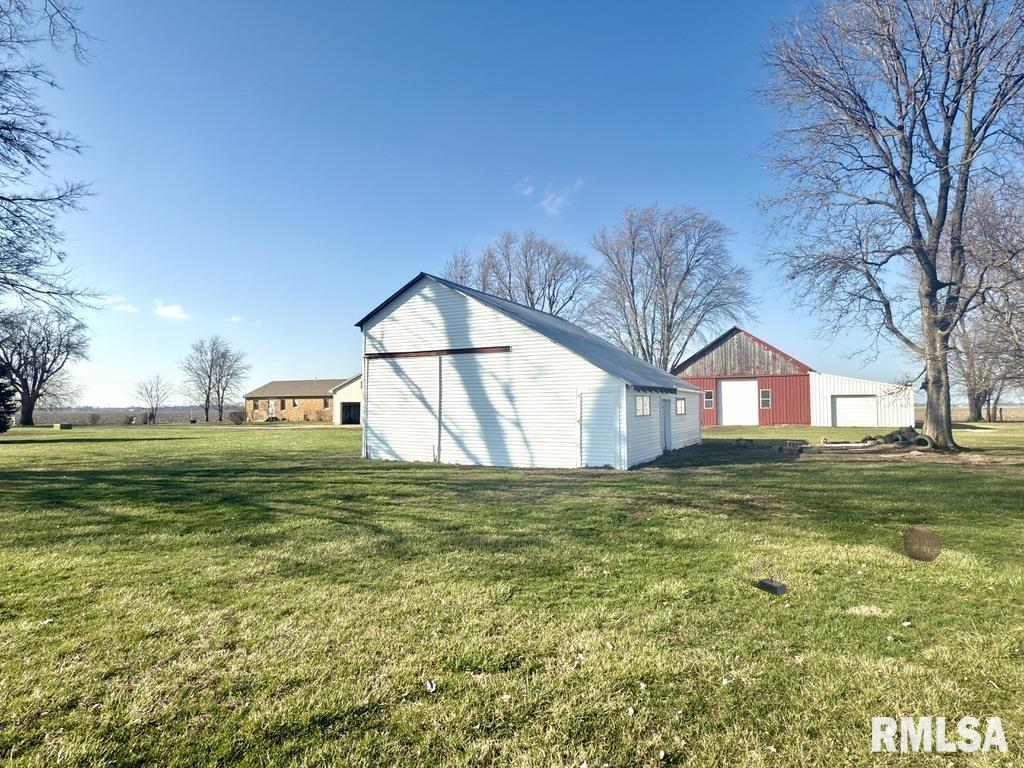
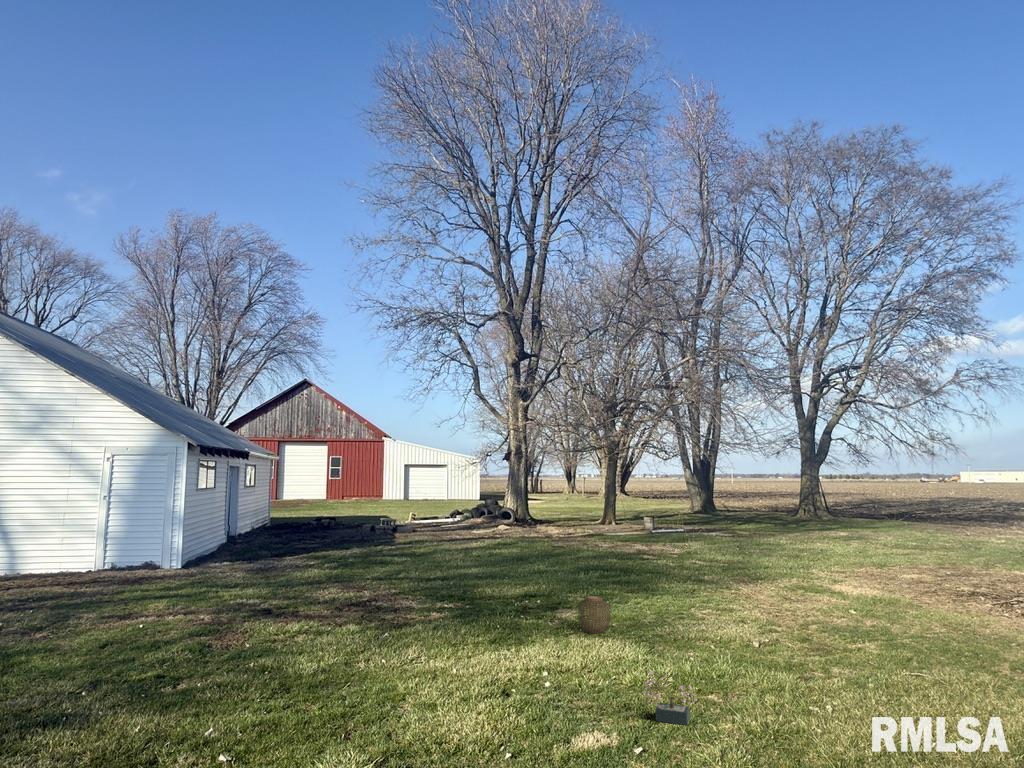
decorative plant: present [752,557,791,595] -> present [644,670,697,725]

